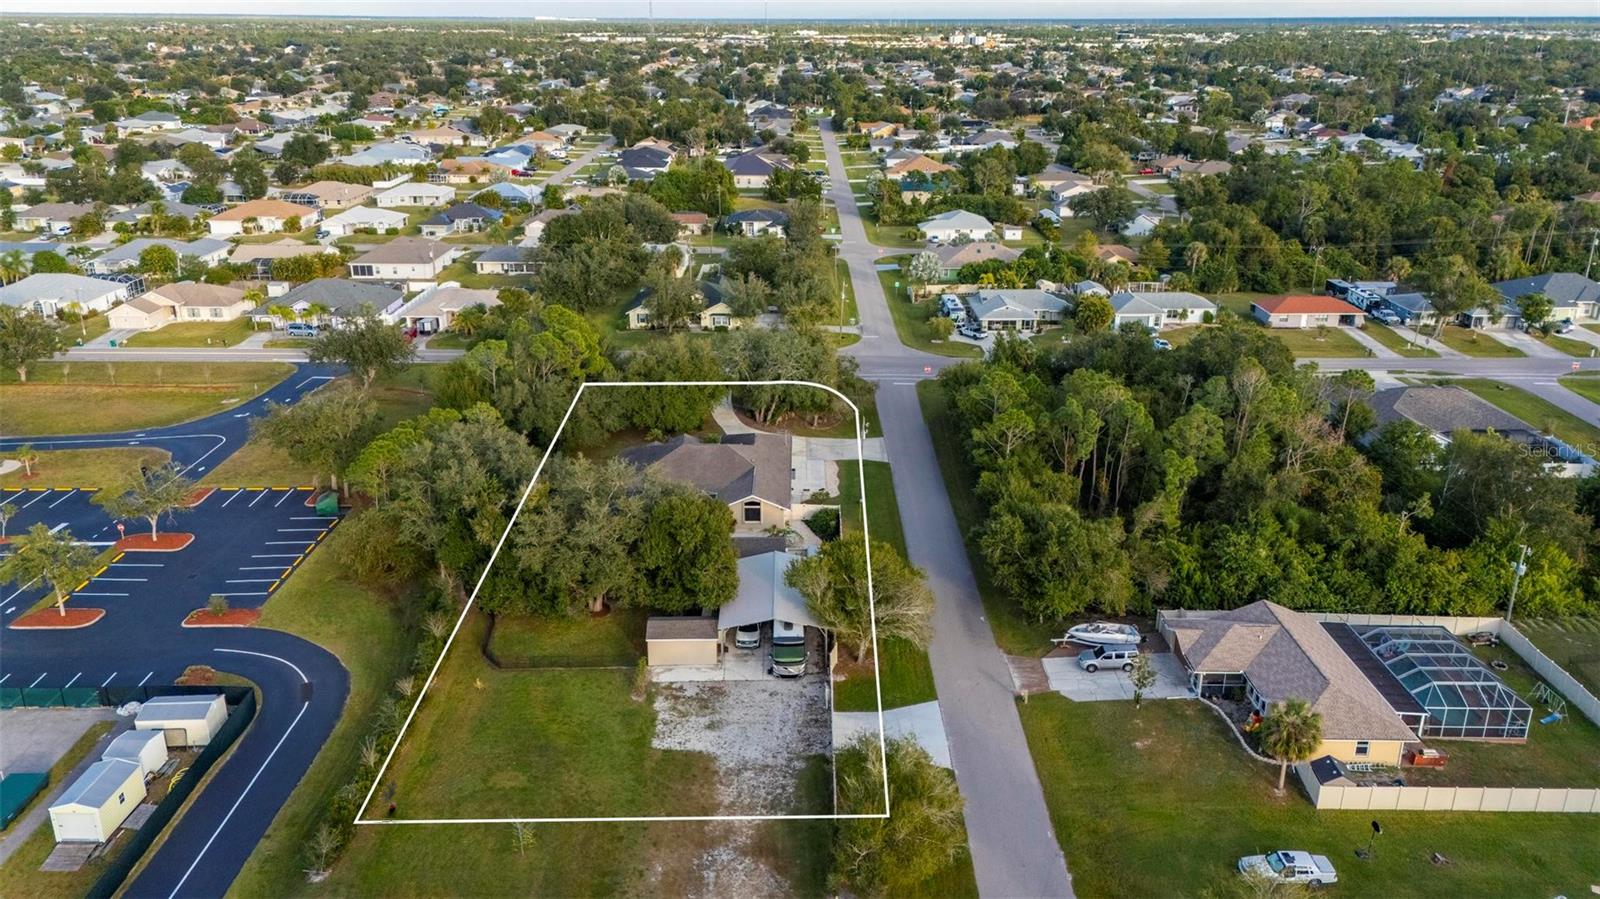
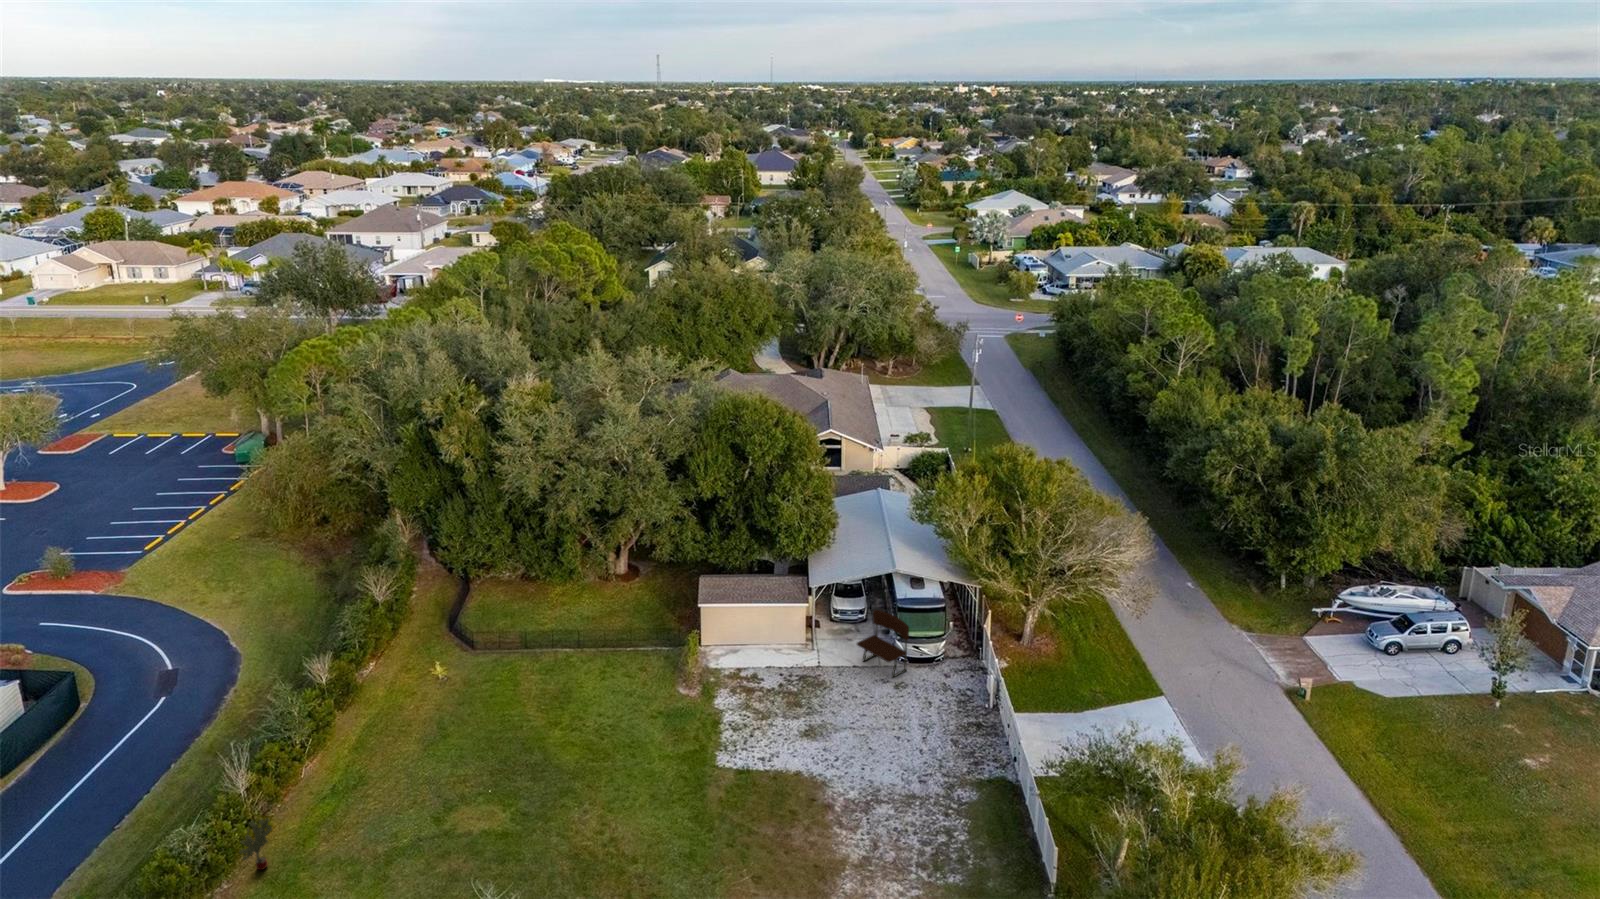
bench: none [747,645,779,689] -> present [857,610,909,678]

